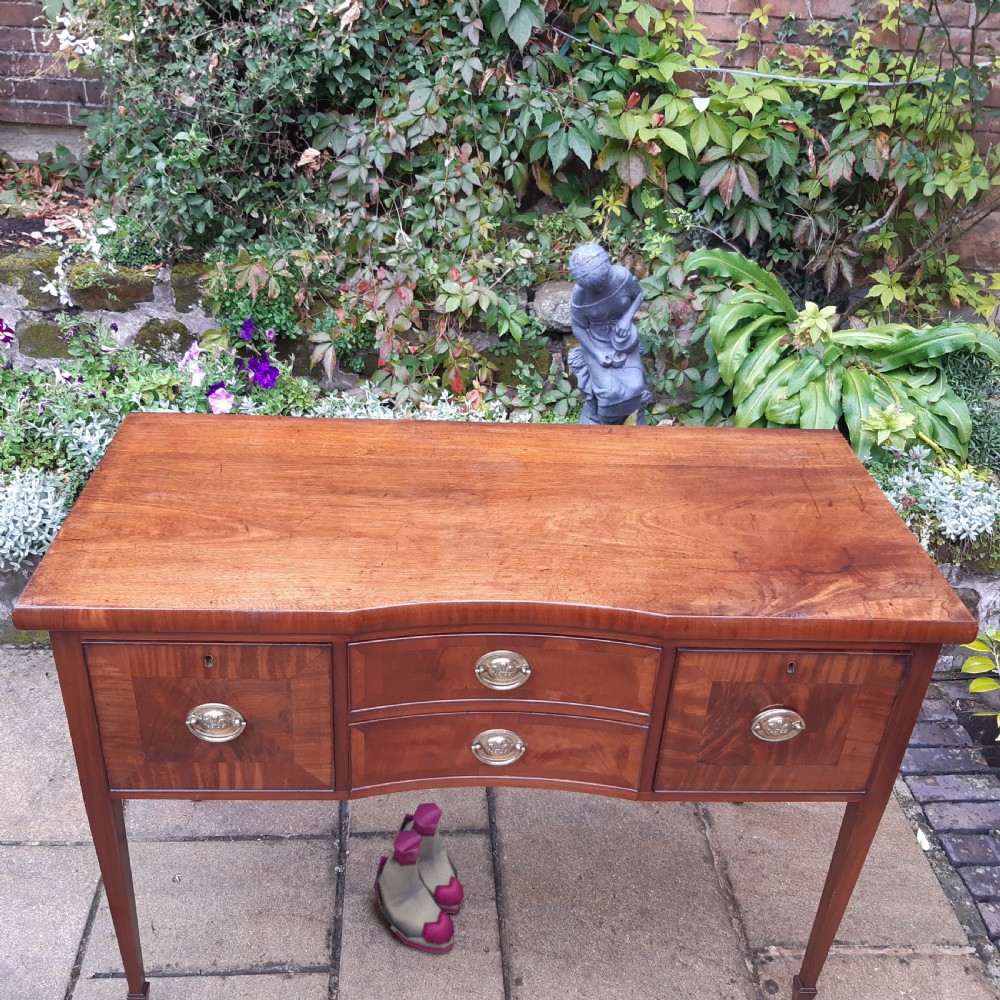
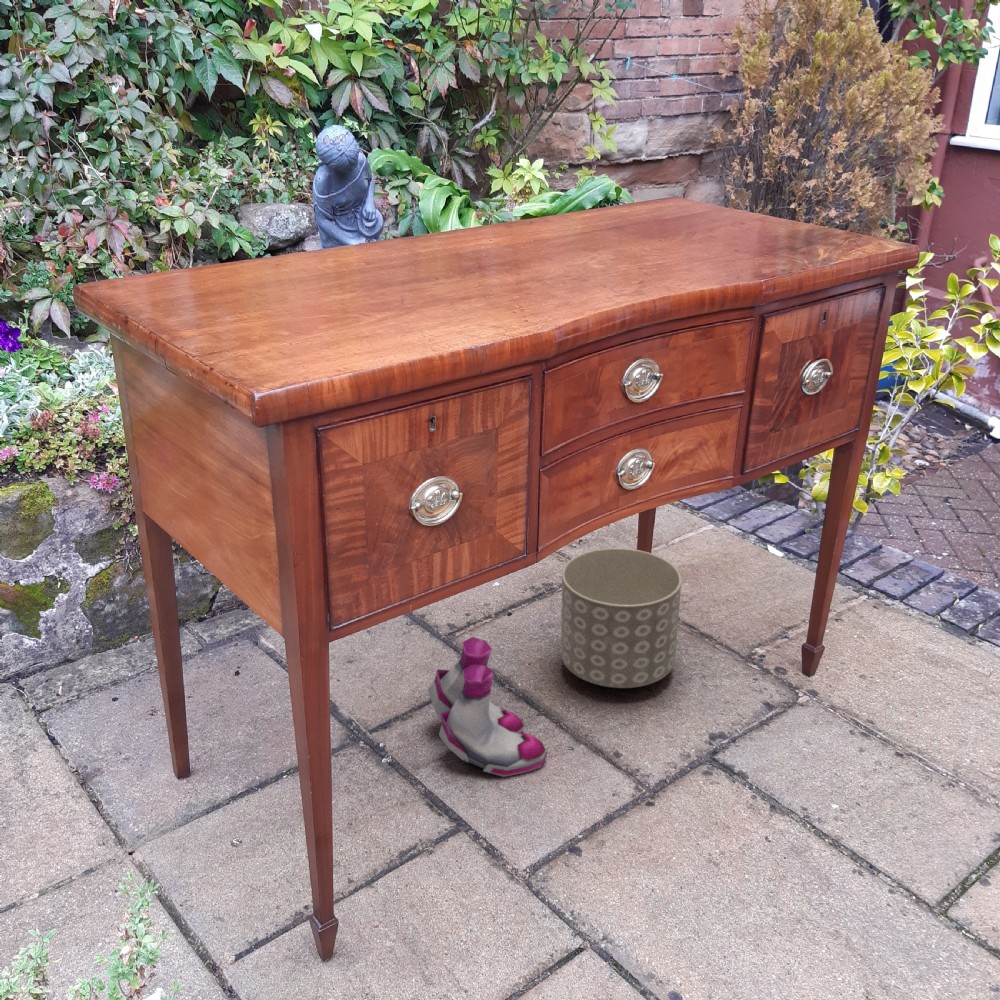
planter: none [549,763,683,930] -> present [561,548,681,688]

